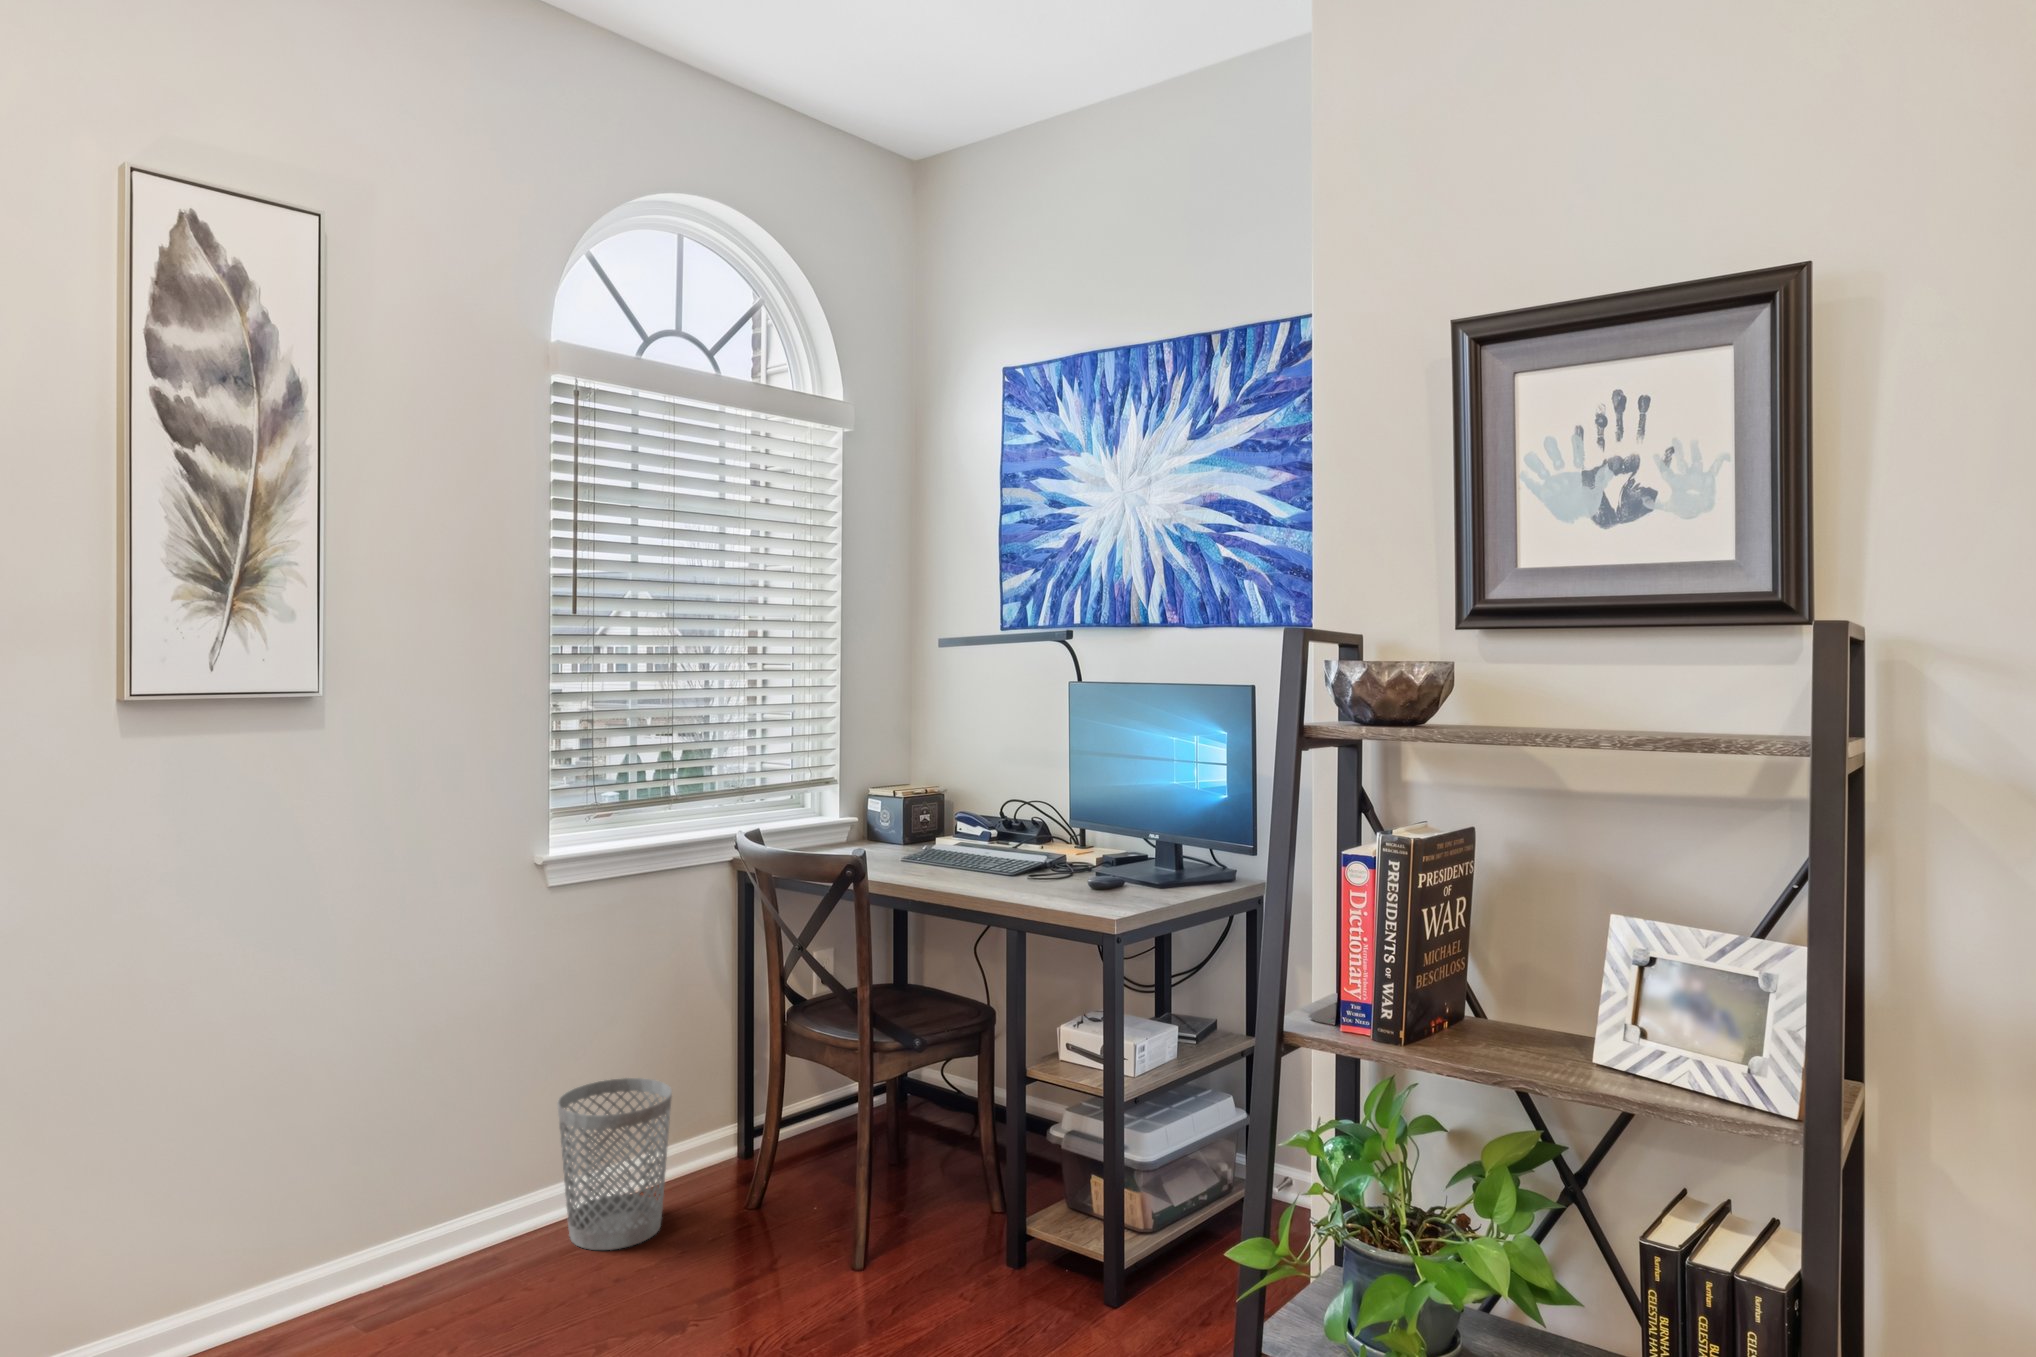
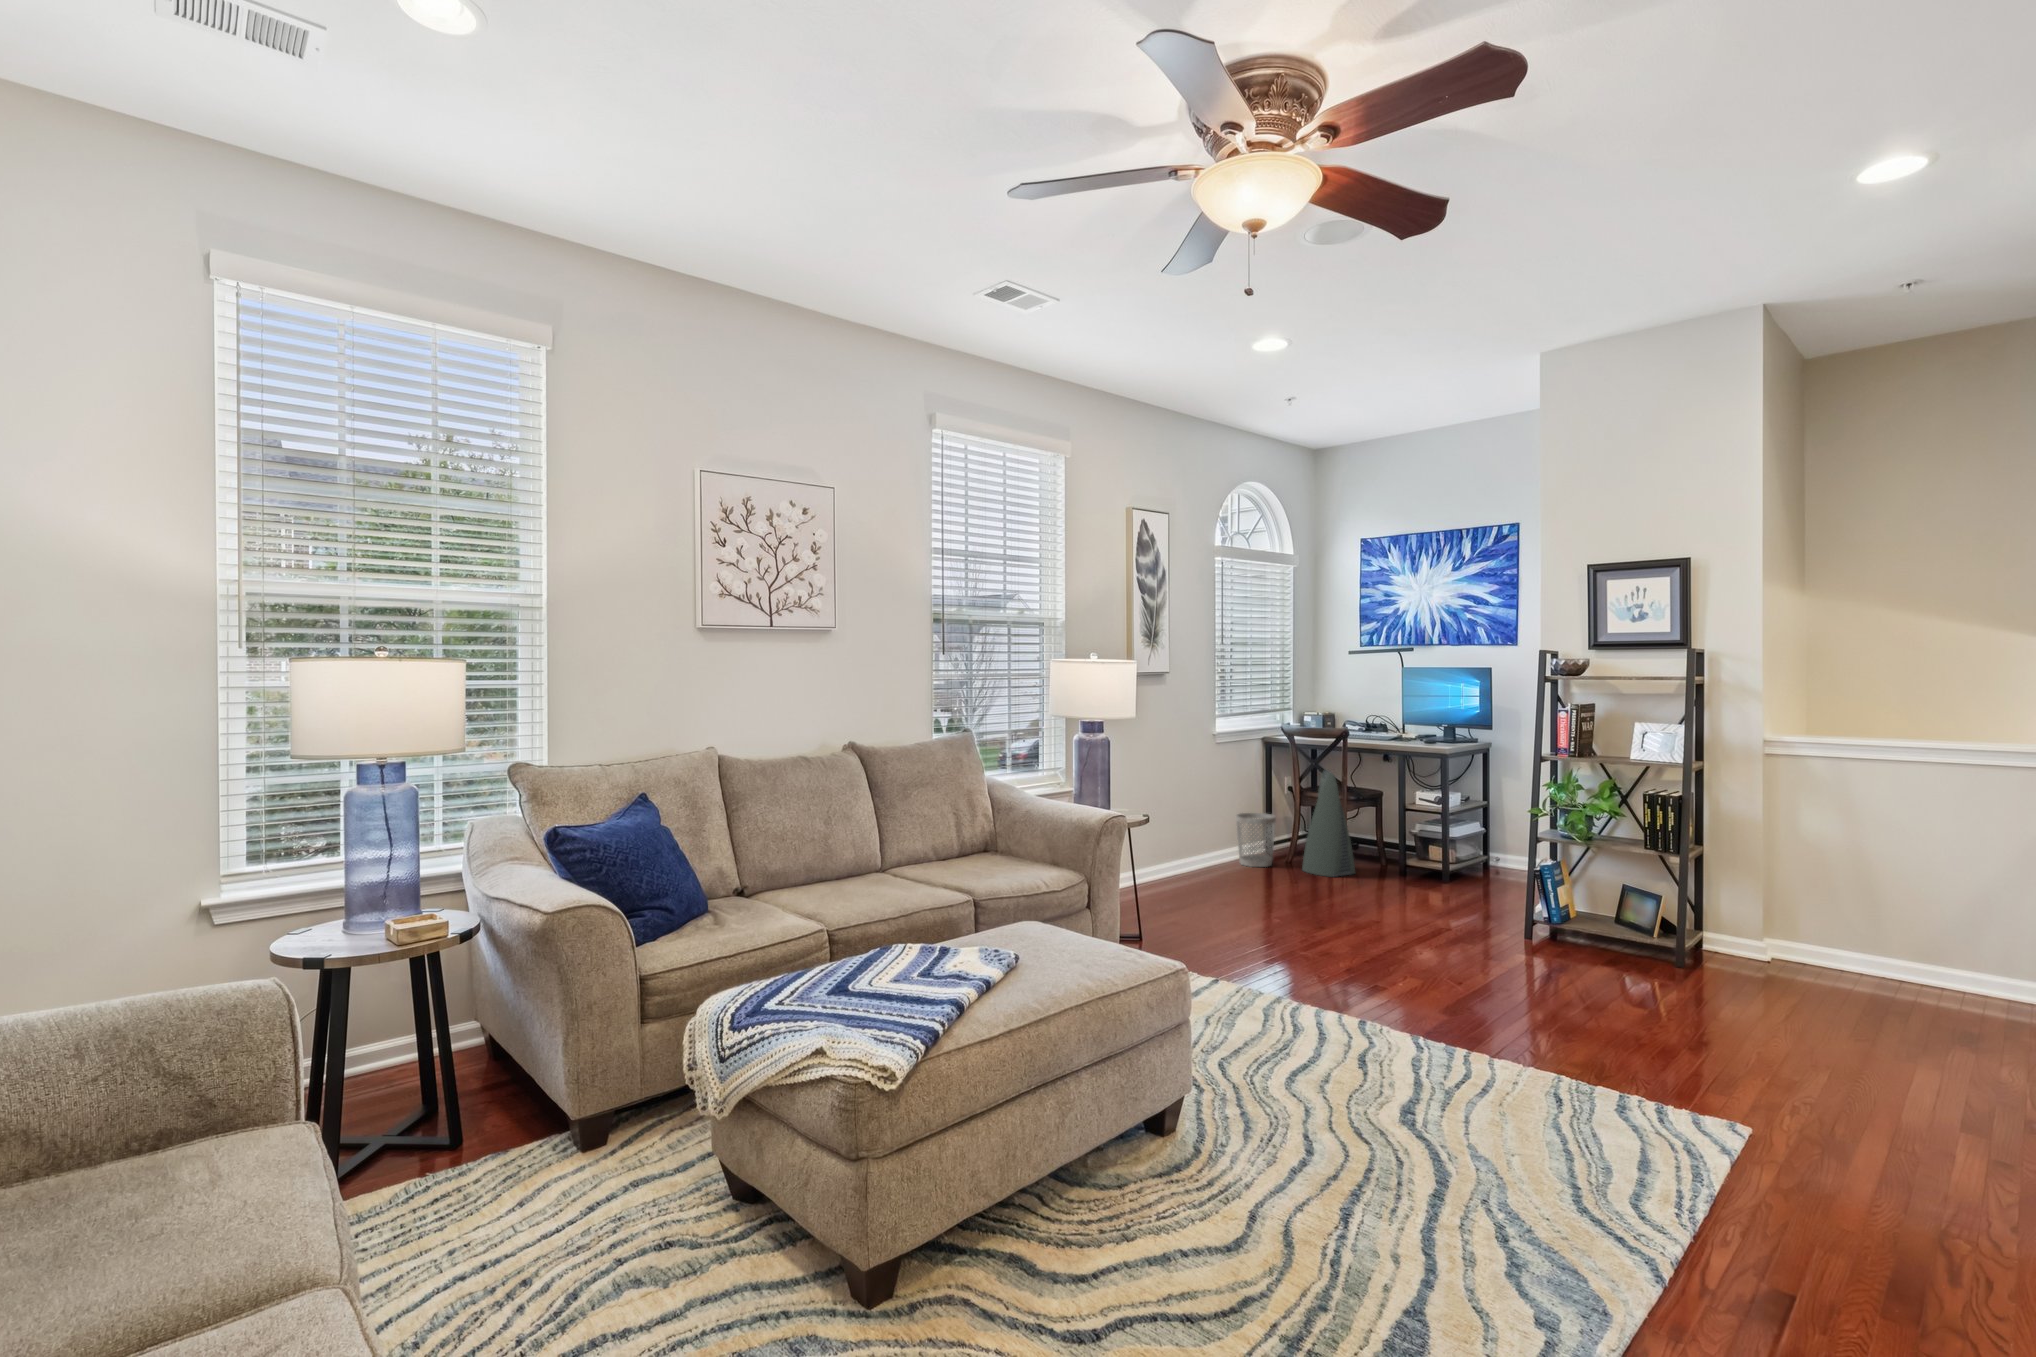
air purifier: none [702,978,837,1317] -> present [1302,770,1355,877]

